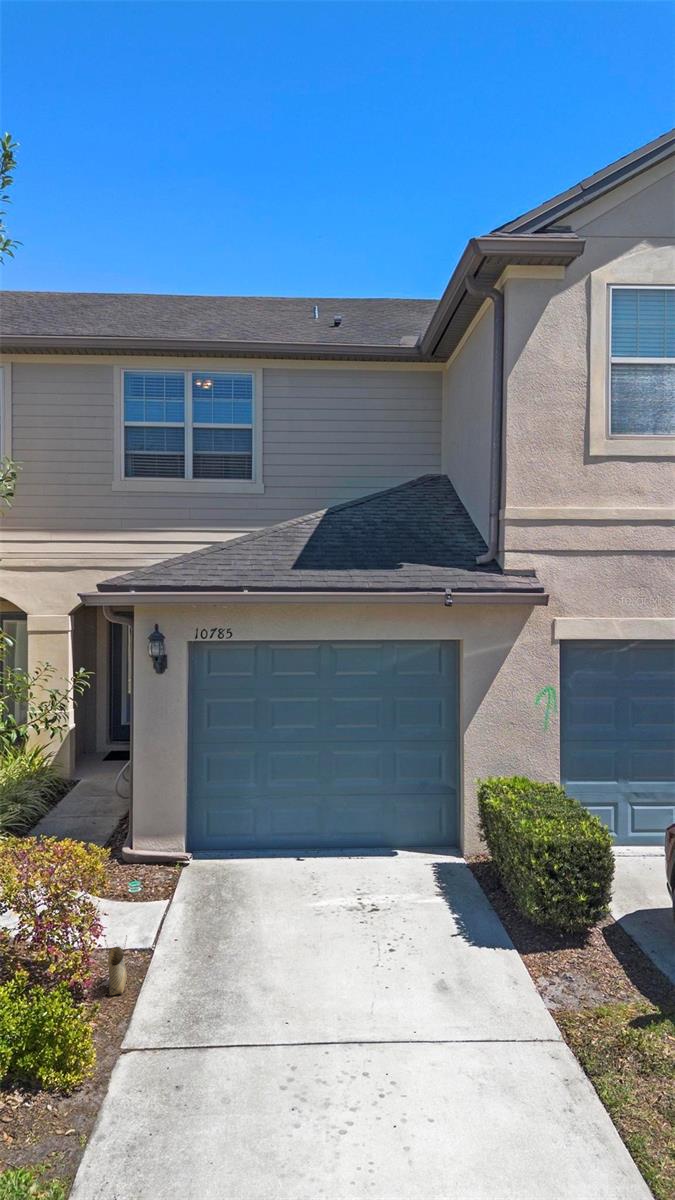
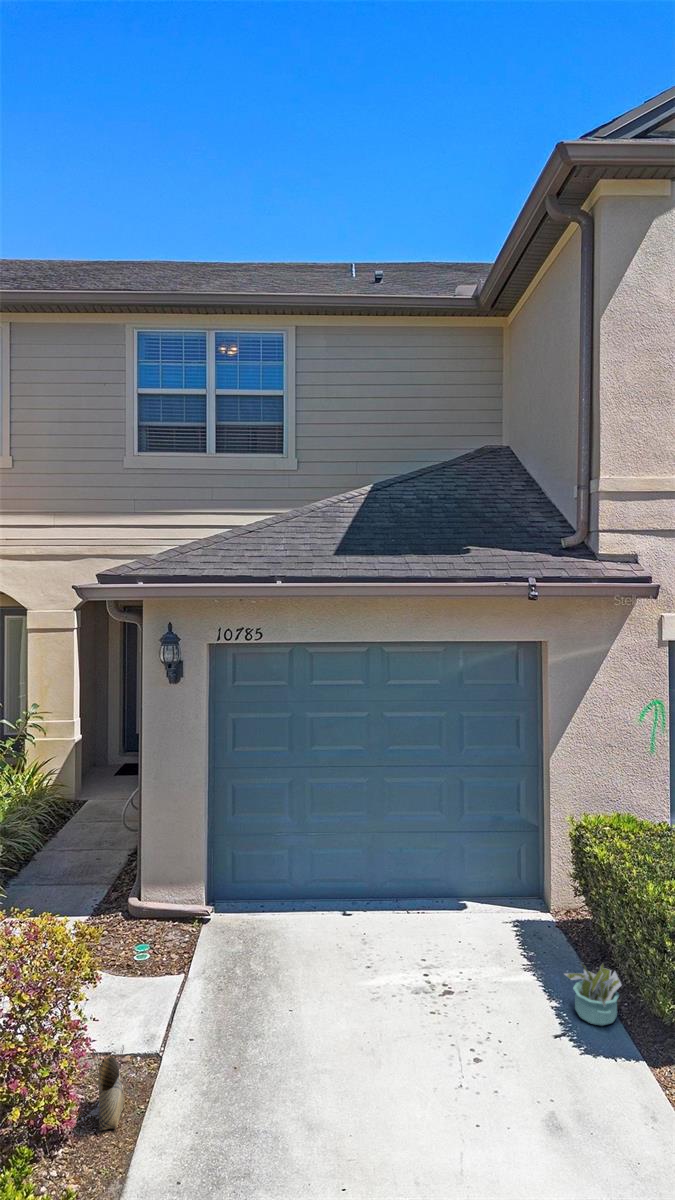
decorative plant: none [462,883,504,929] -> present [565,964,621,1026]

